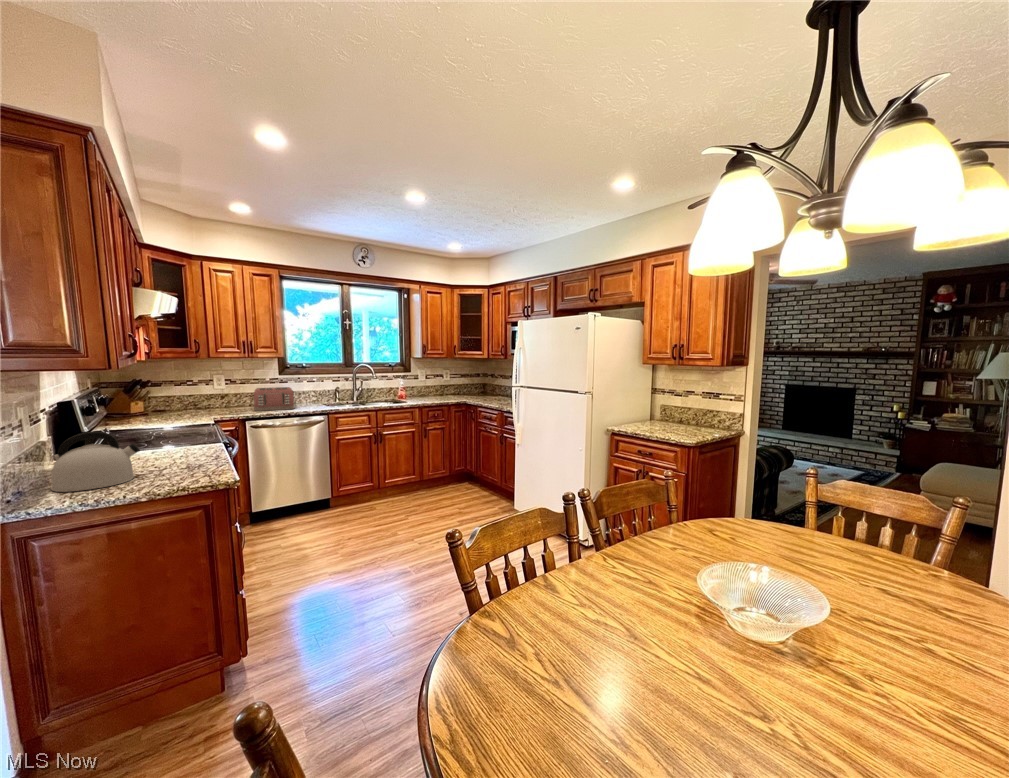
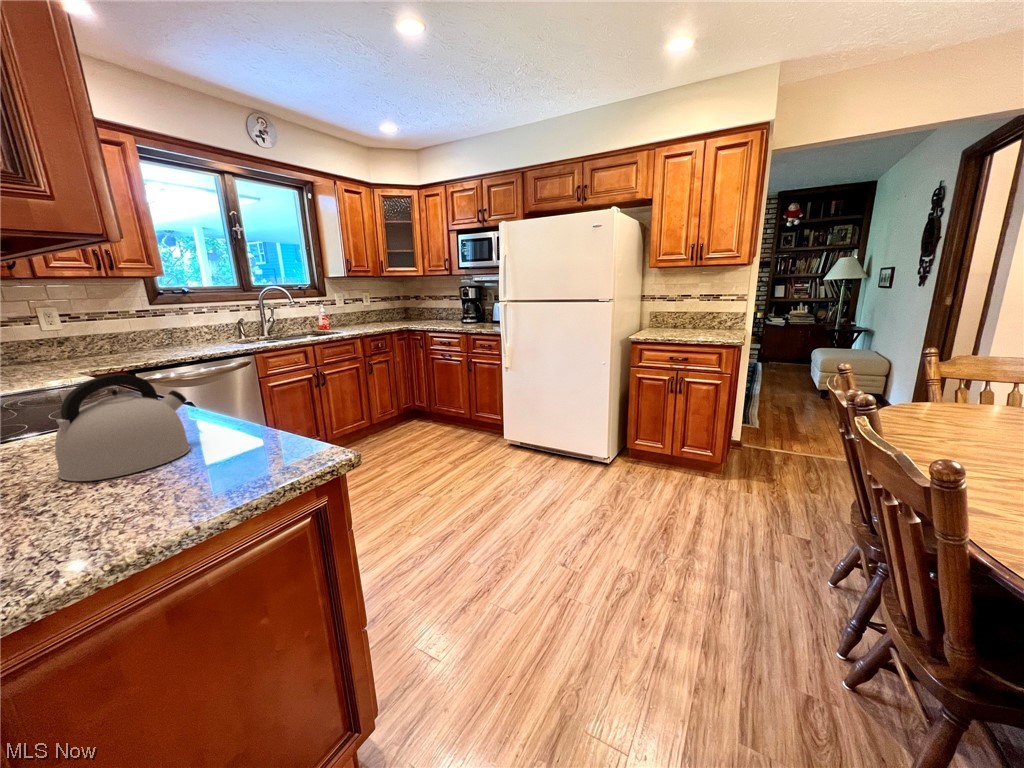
toaster: present [254,387,294,411] -> none [119,322,200,358]

